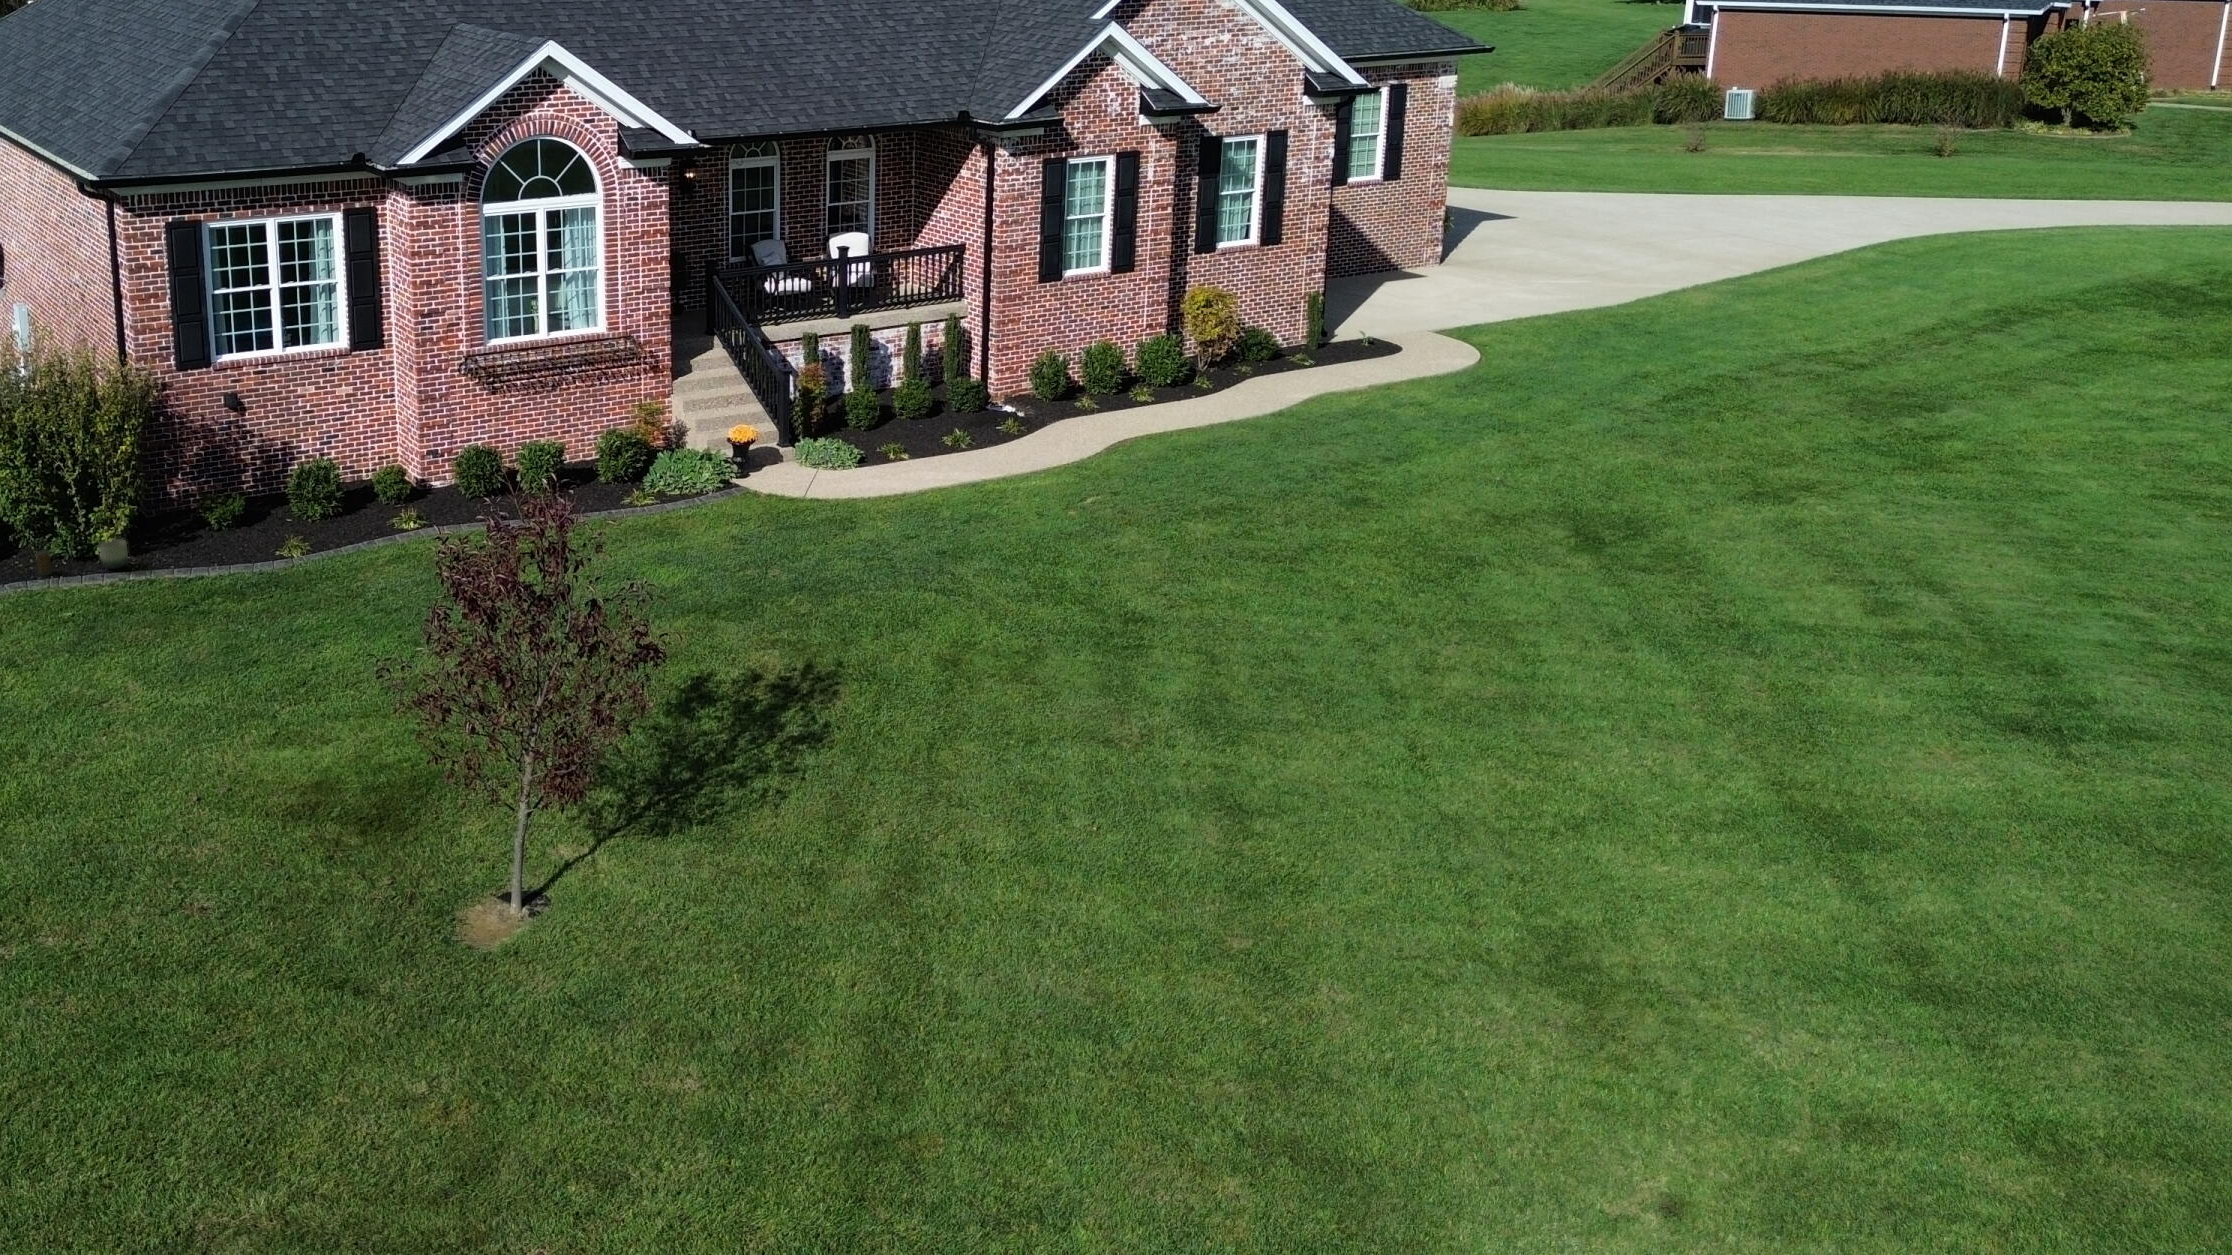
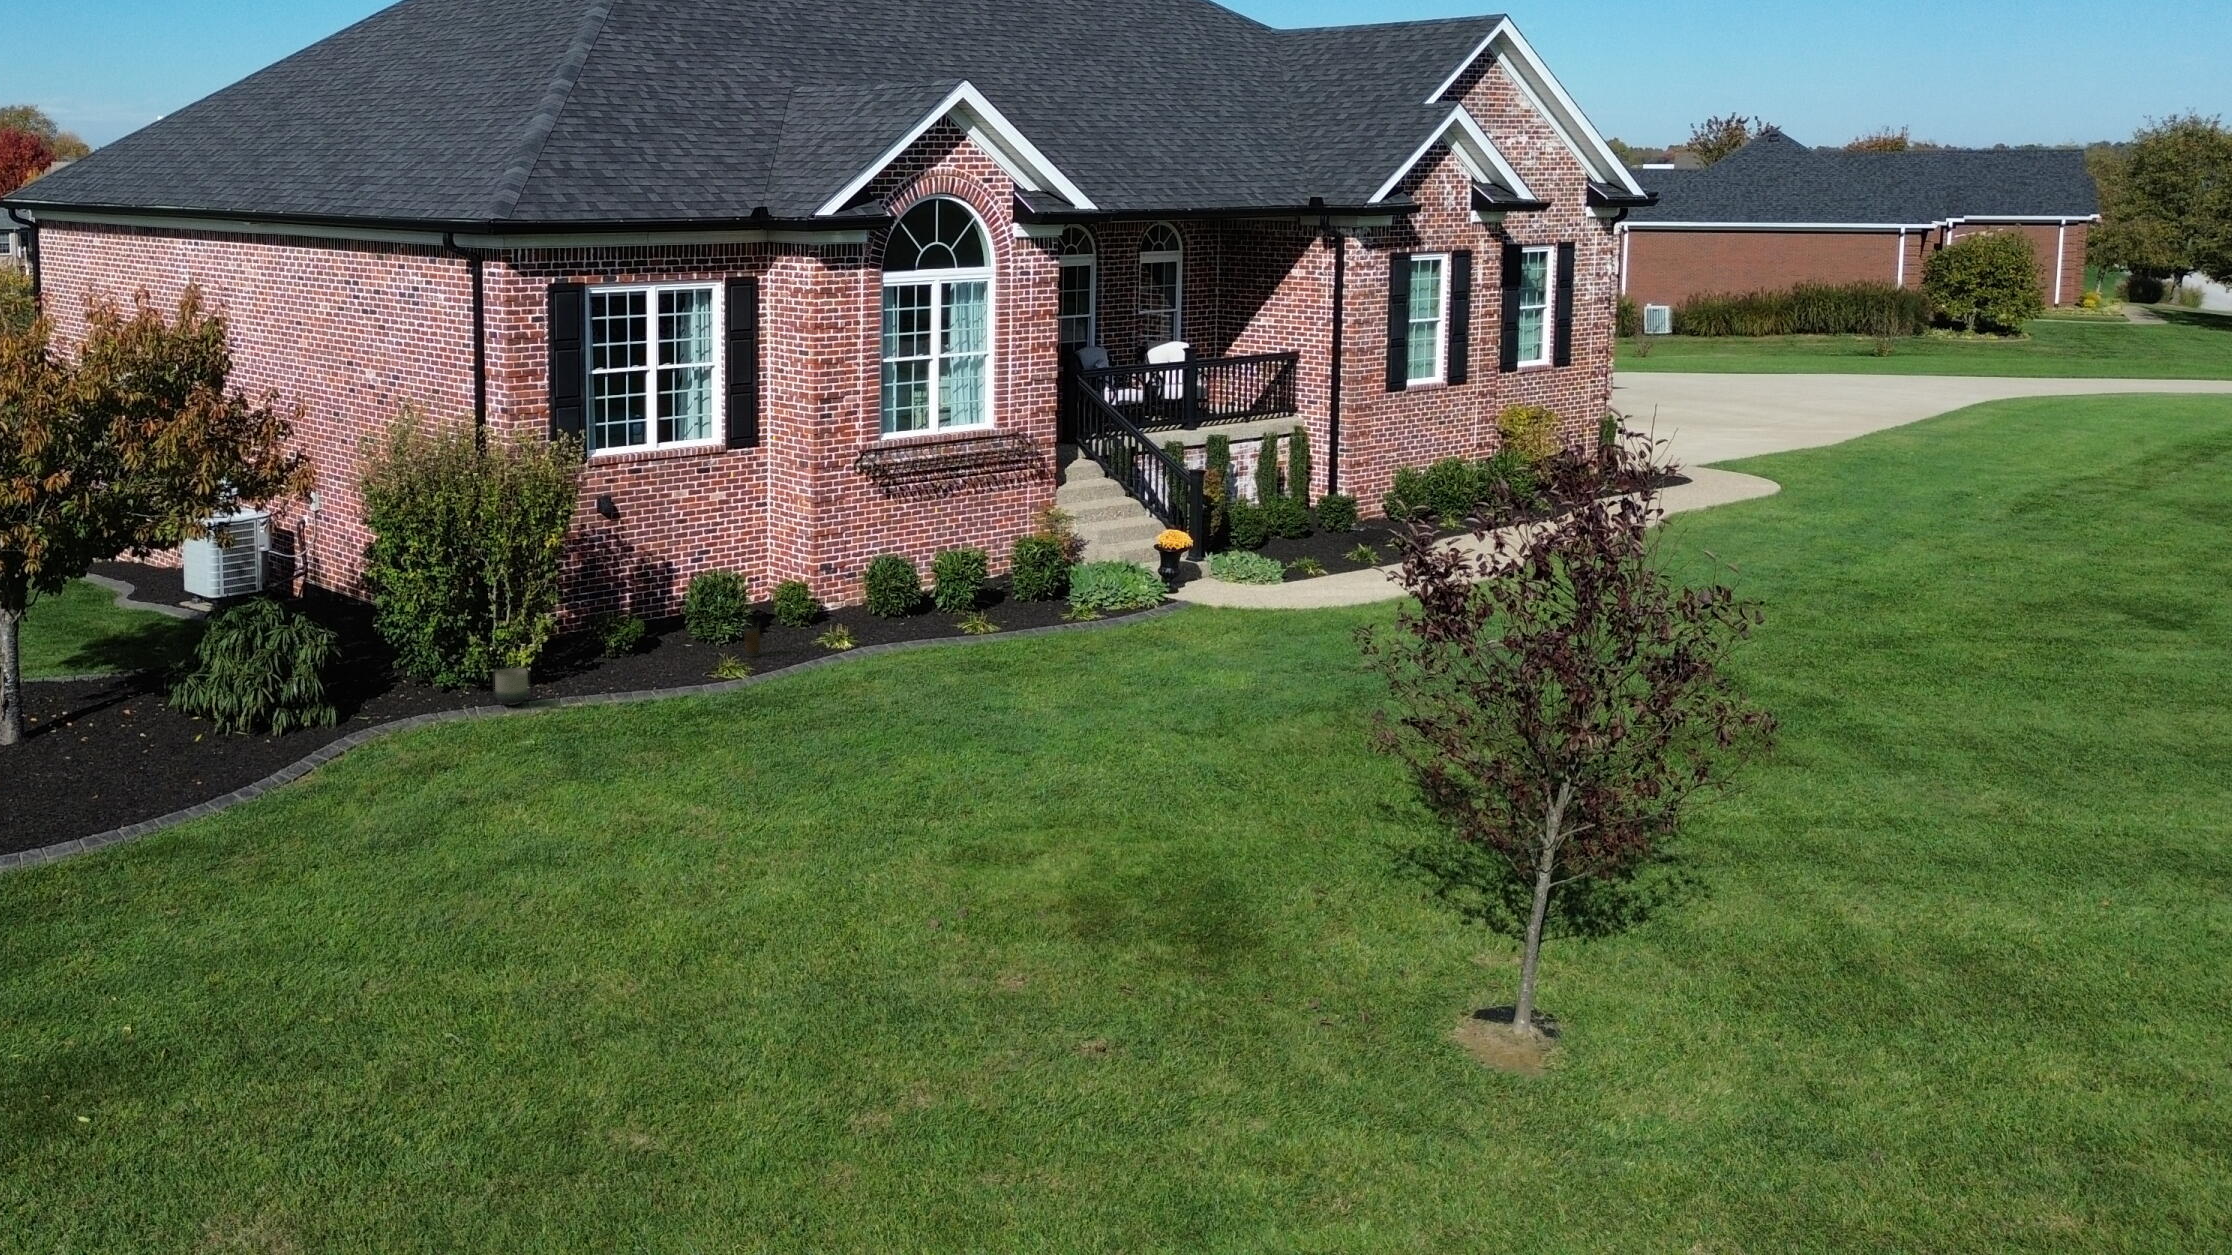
watering can: present [35,544,54,576] -> present [745,627,760,658]

